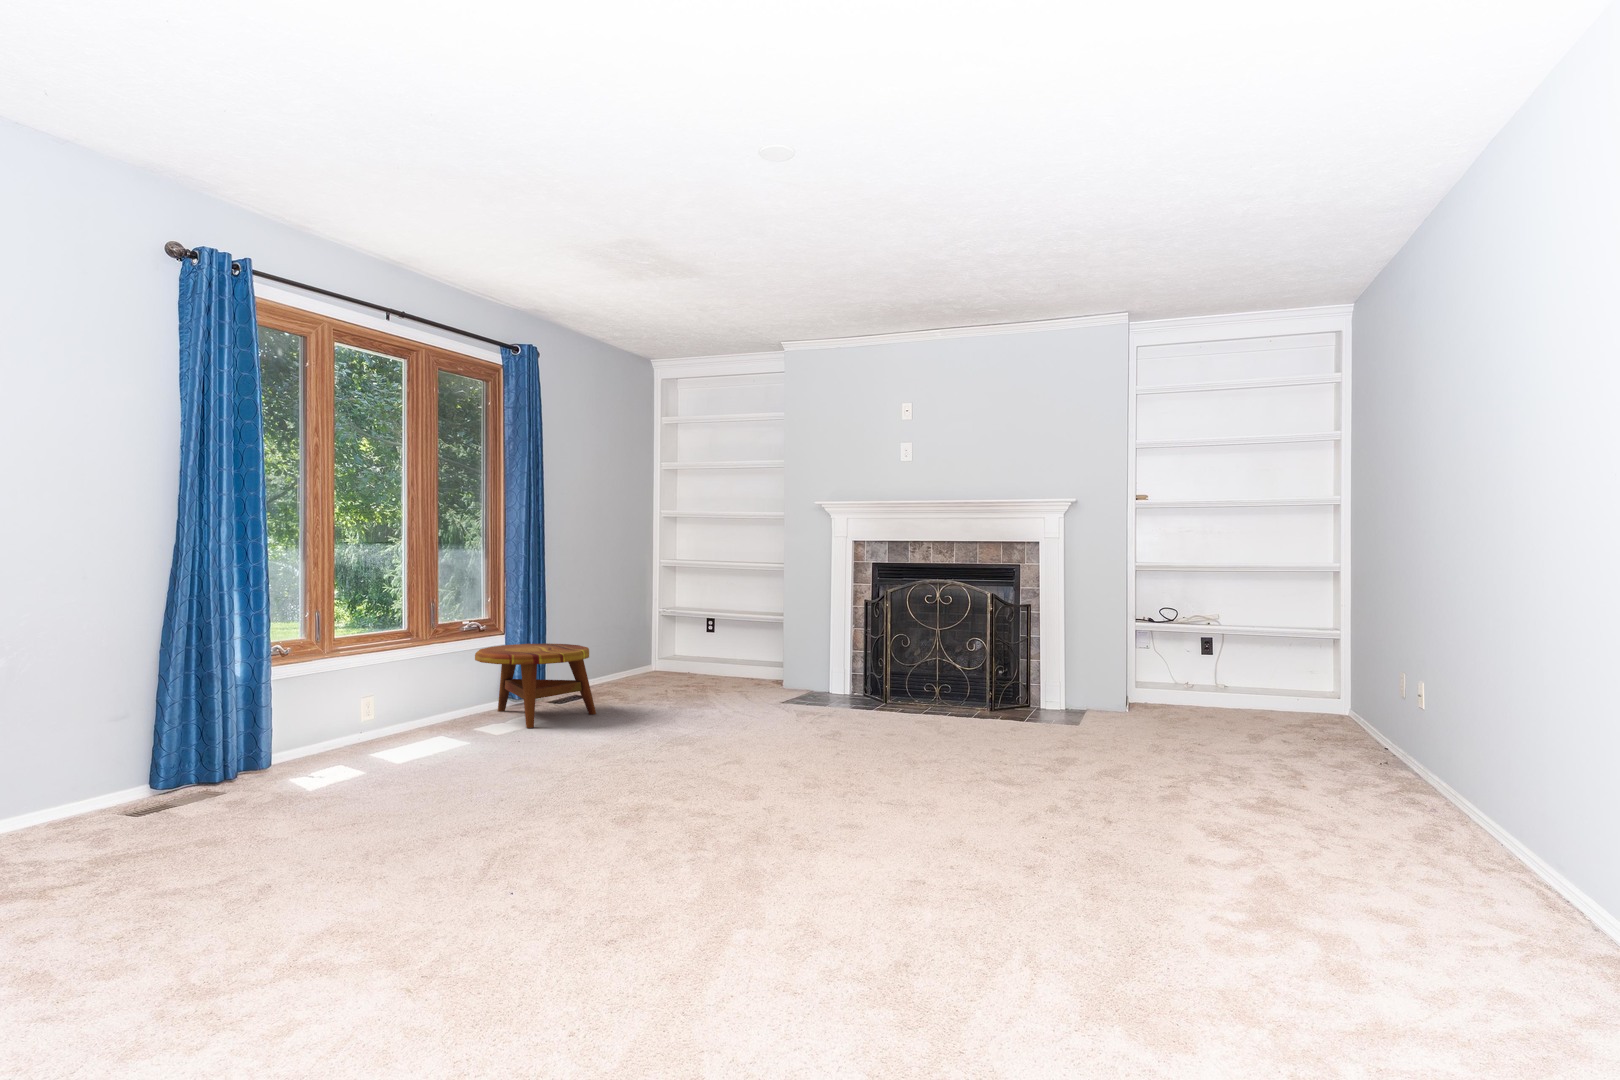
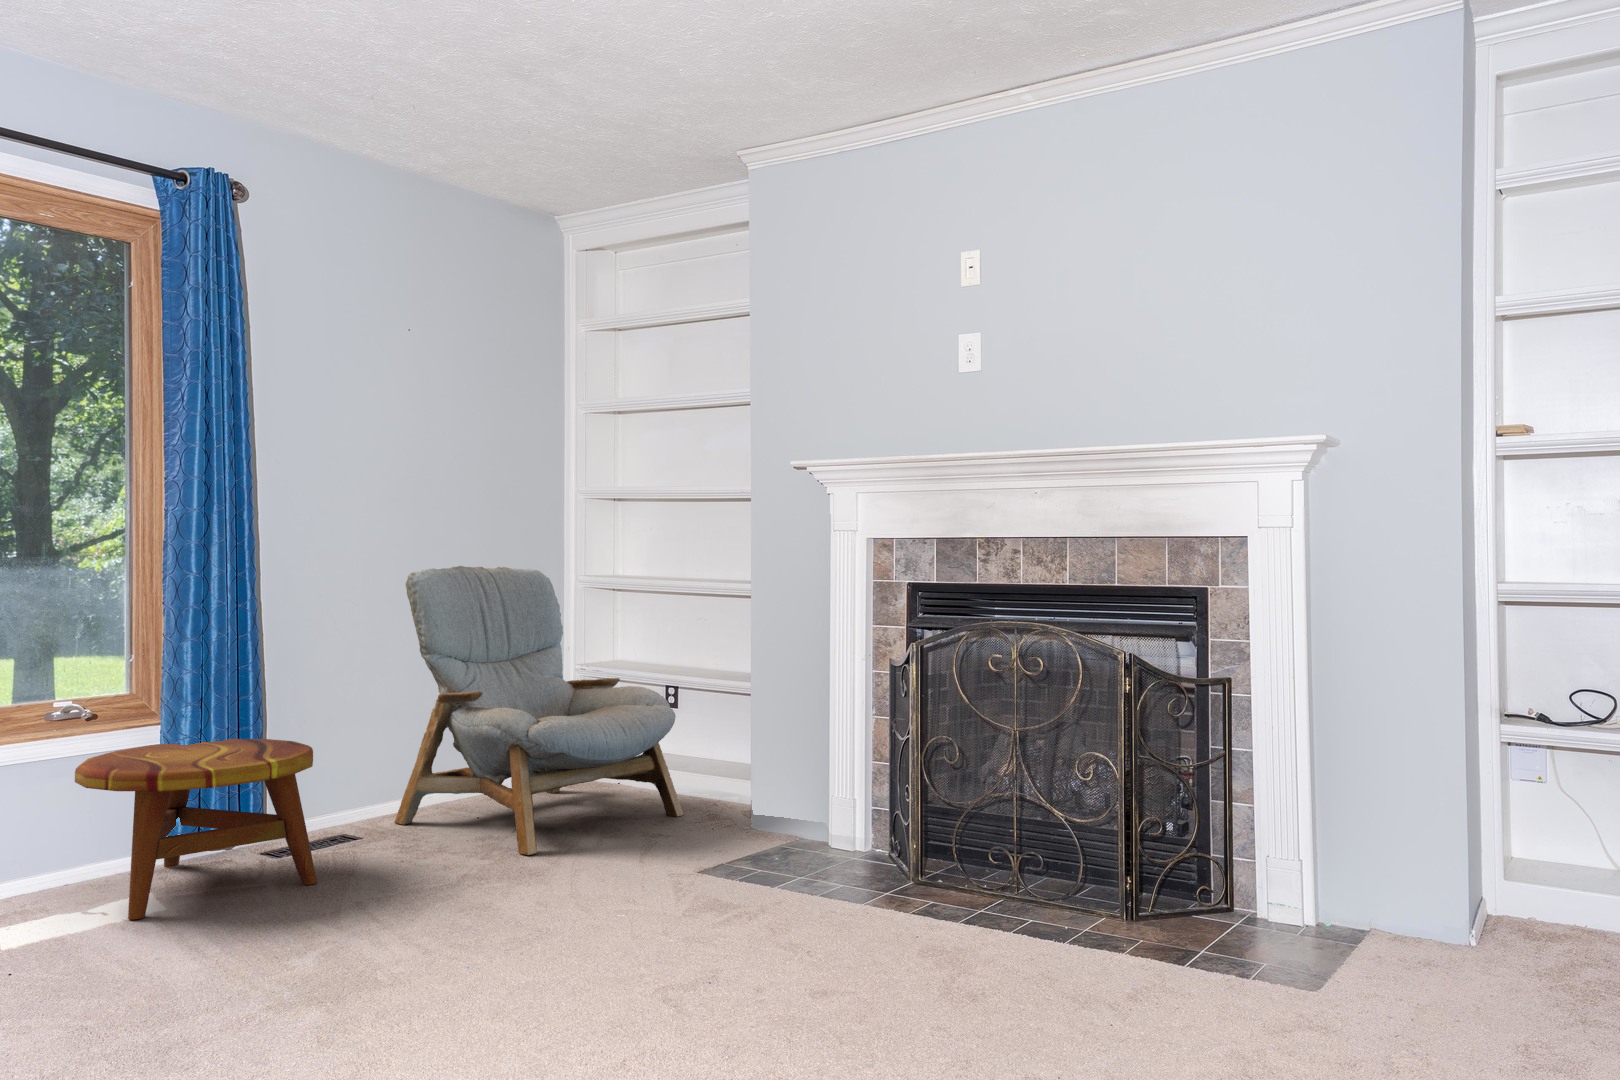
armchair: none [589,552,741,701] -> present [394,566,683,855]

